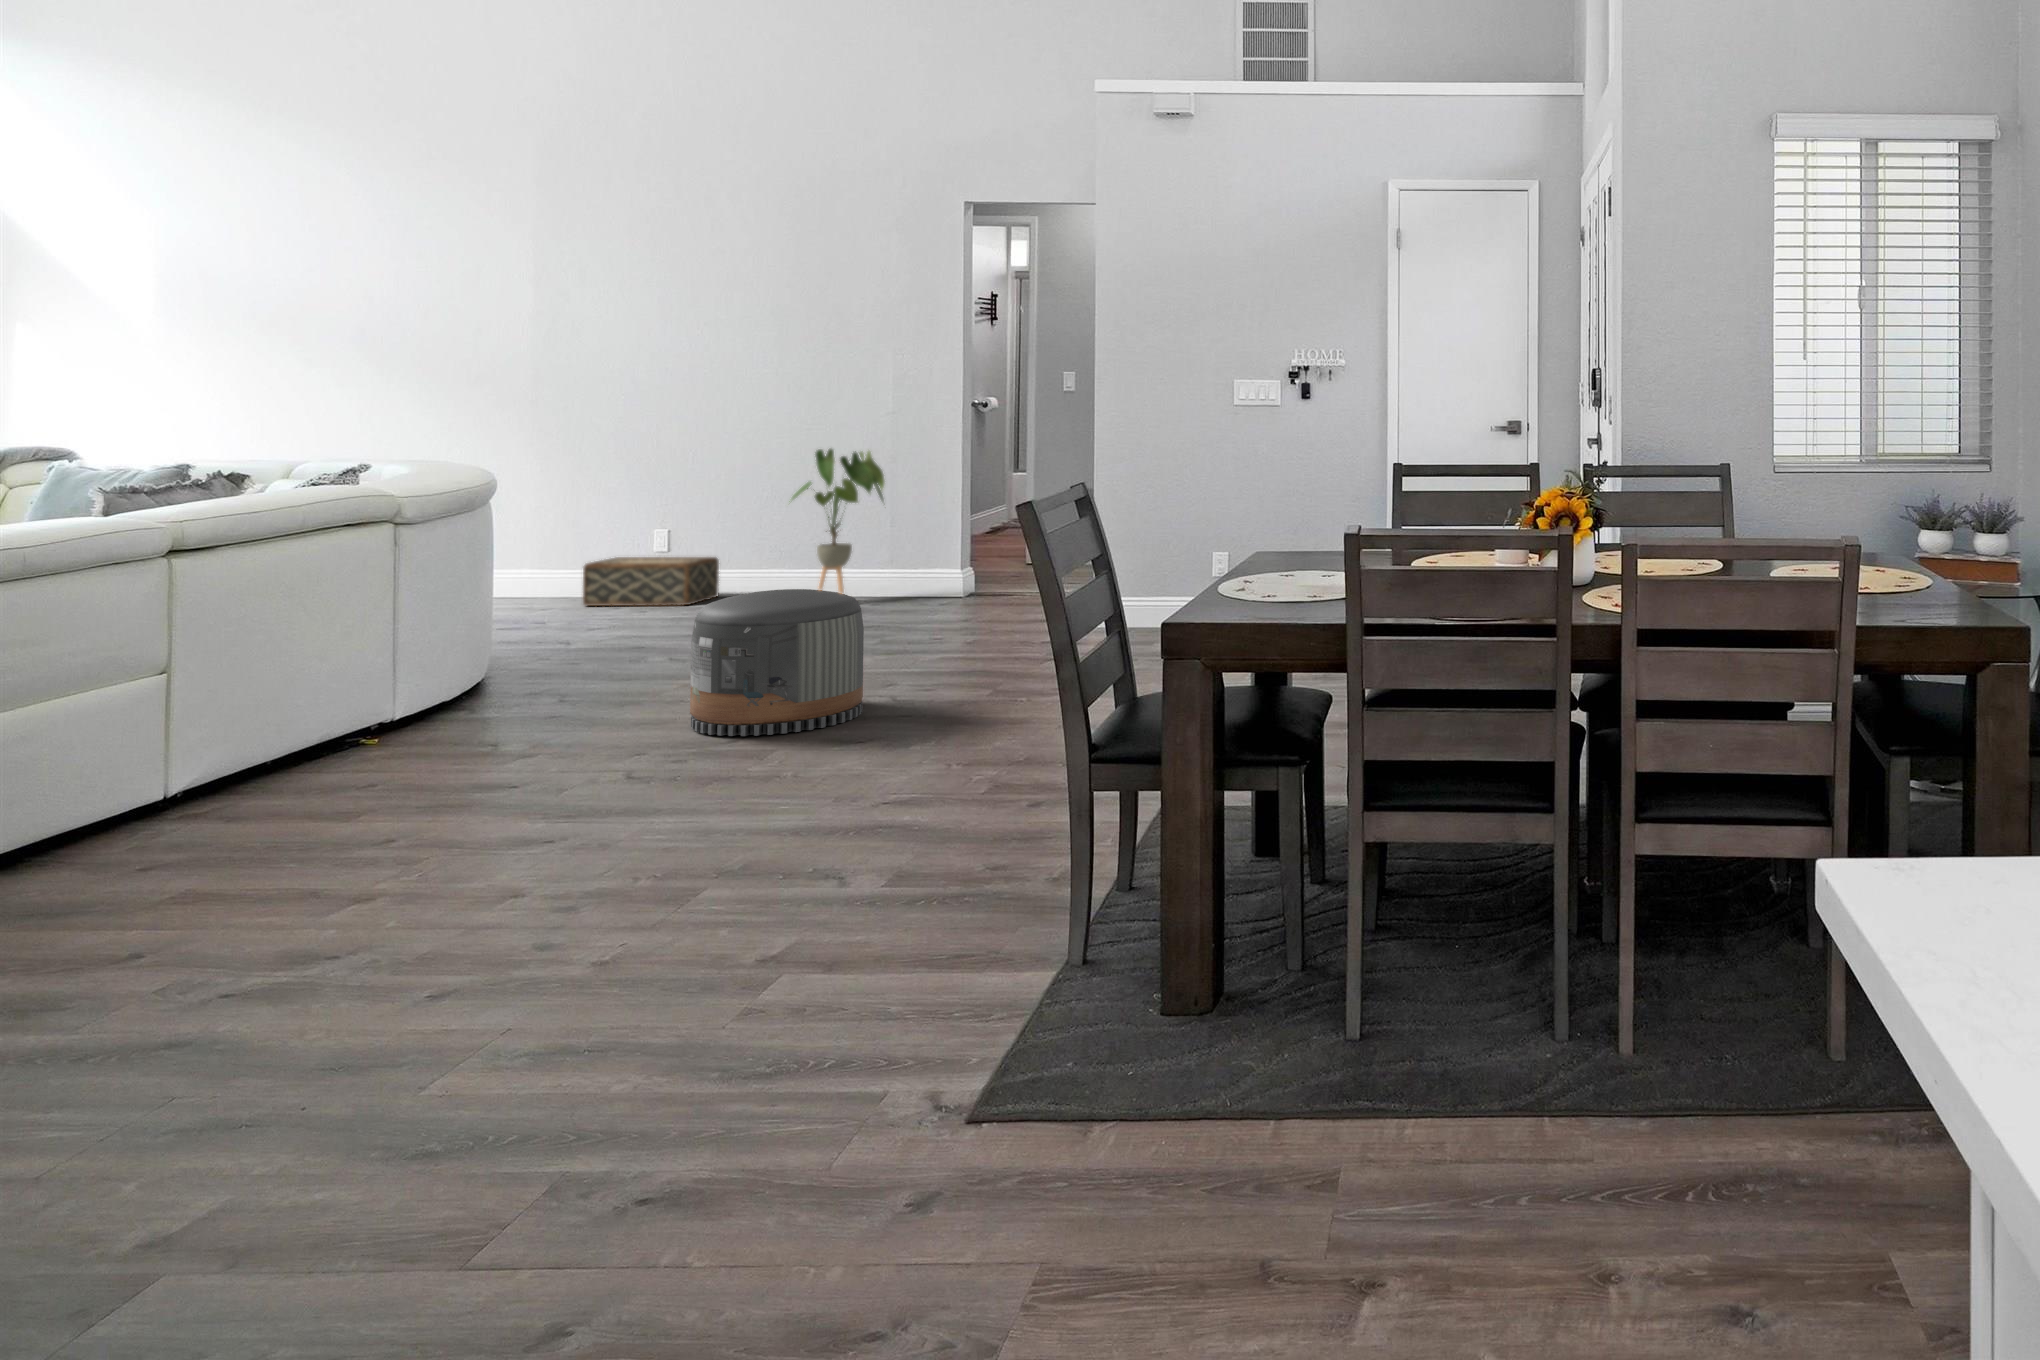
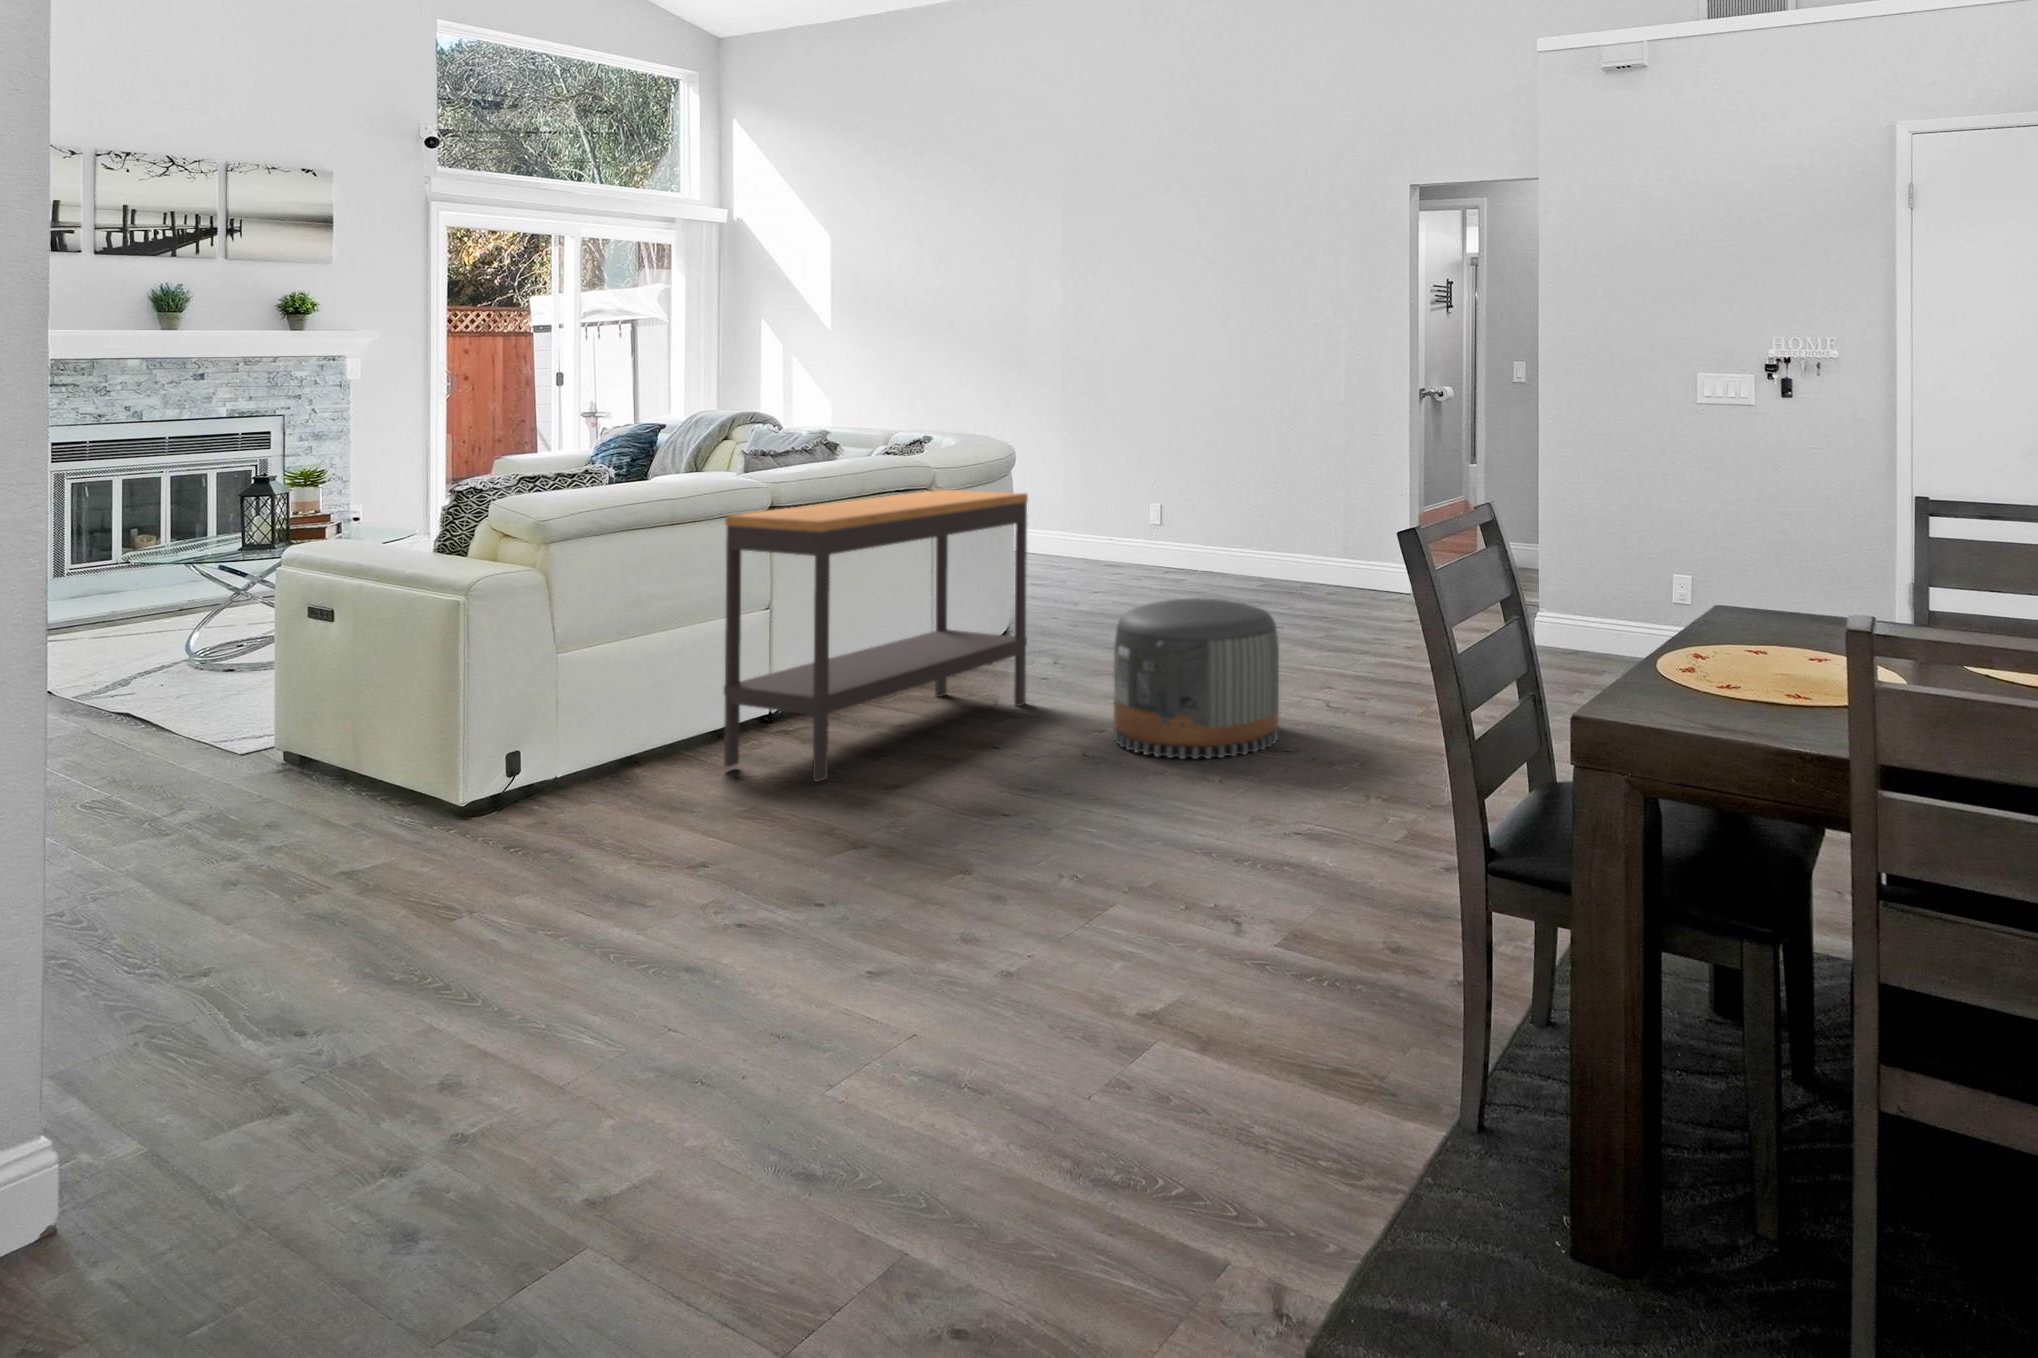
house plant: present [789,449,884,593] -> none [1239,441,1332,601]
console table: none [221,500,580,800] -> present [724,490,1028,781]
woven basket: present [583,557,719,606] -> none [1075,537,1187,589]

